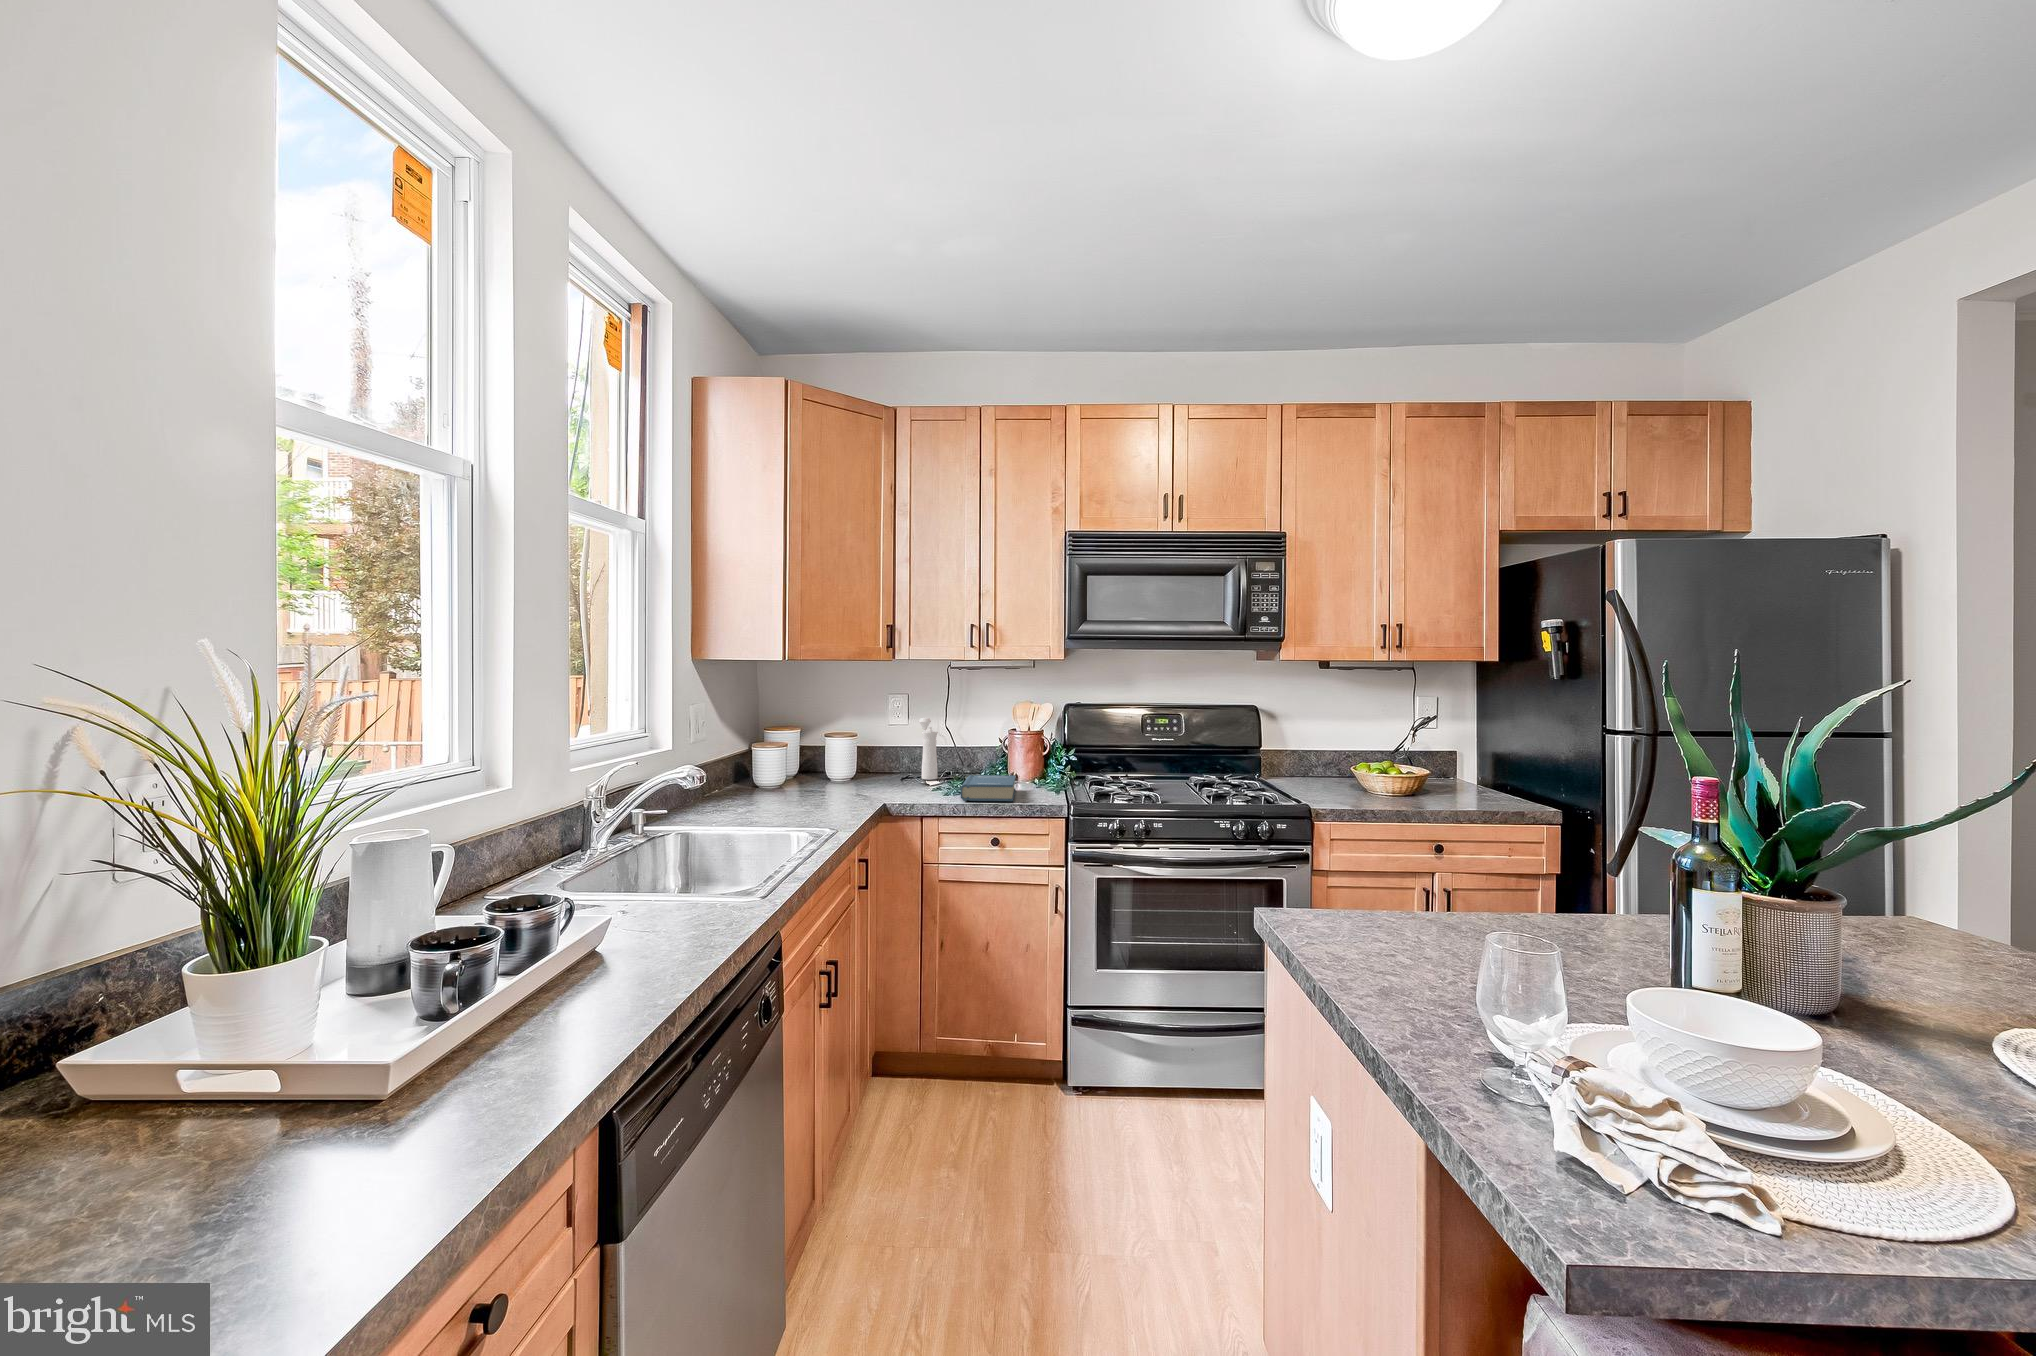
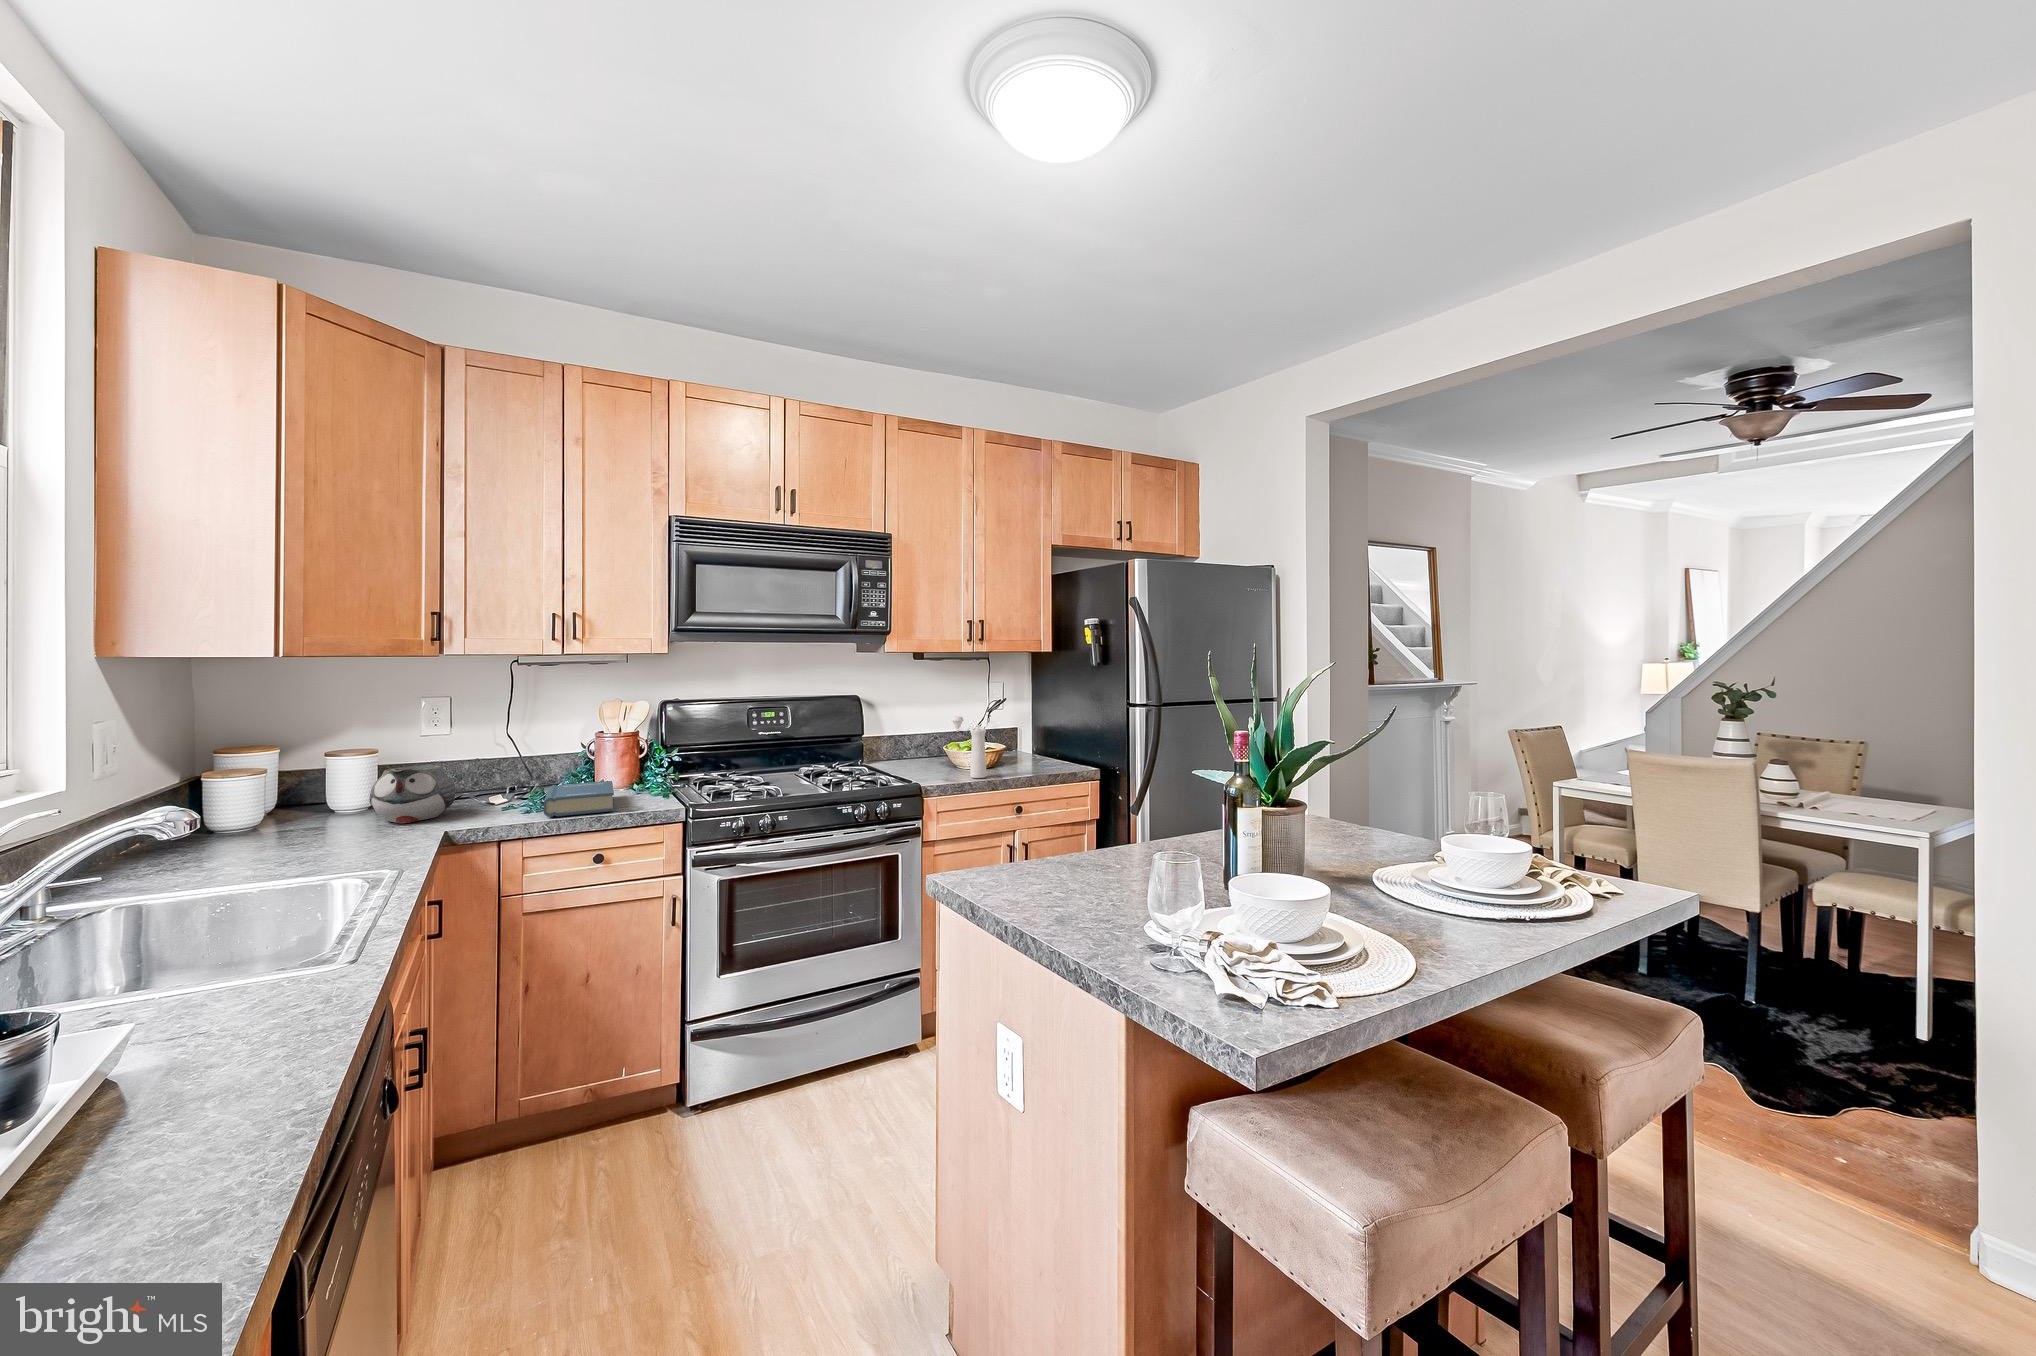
pepper mill: present [919,718,938,780] -> present [952,716,986,778]
teapot: none [848,750,902,795] -> present [369,764,456,823]

